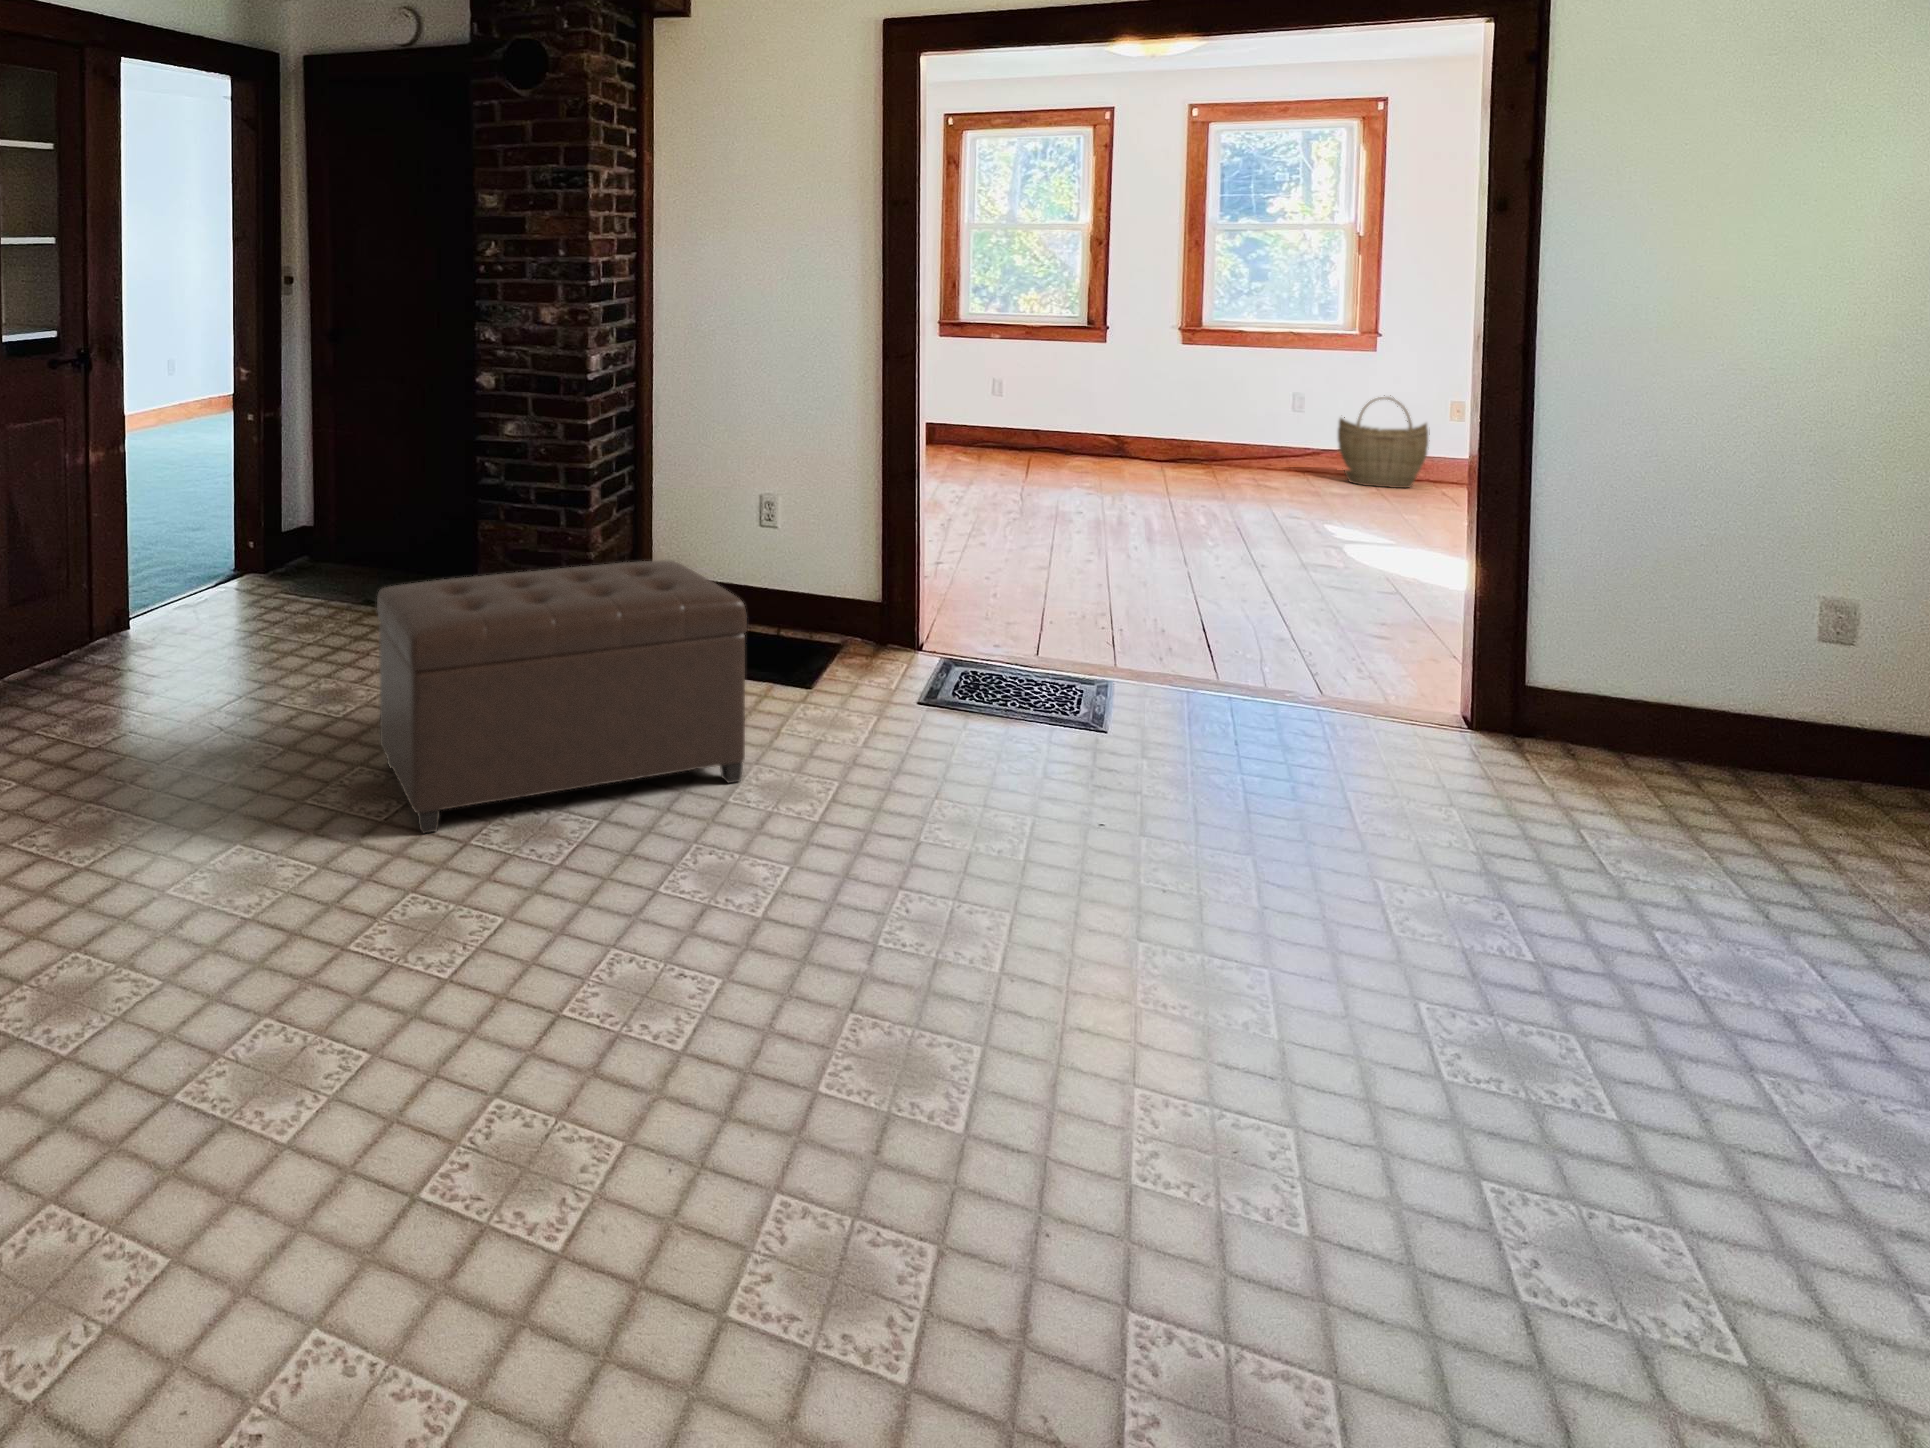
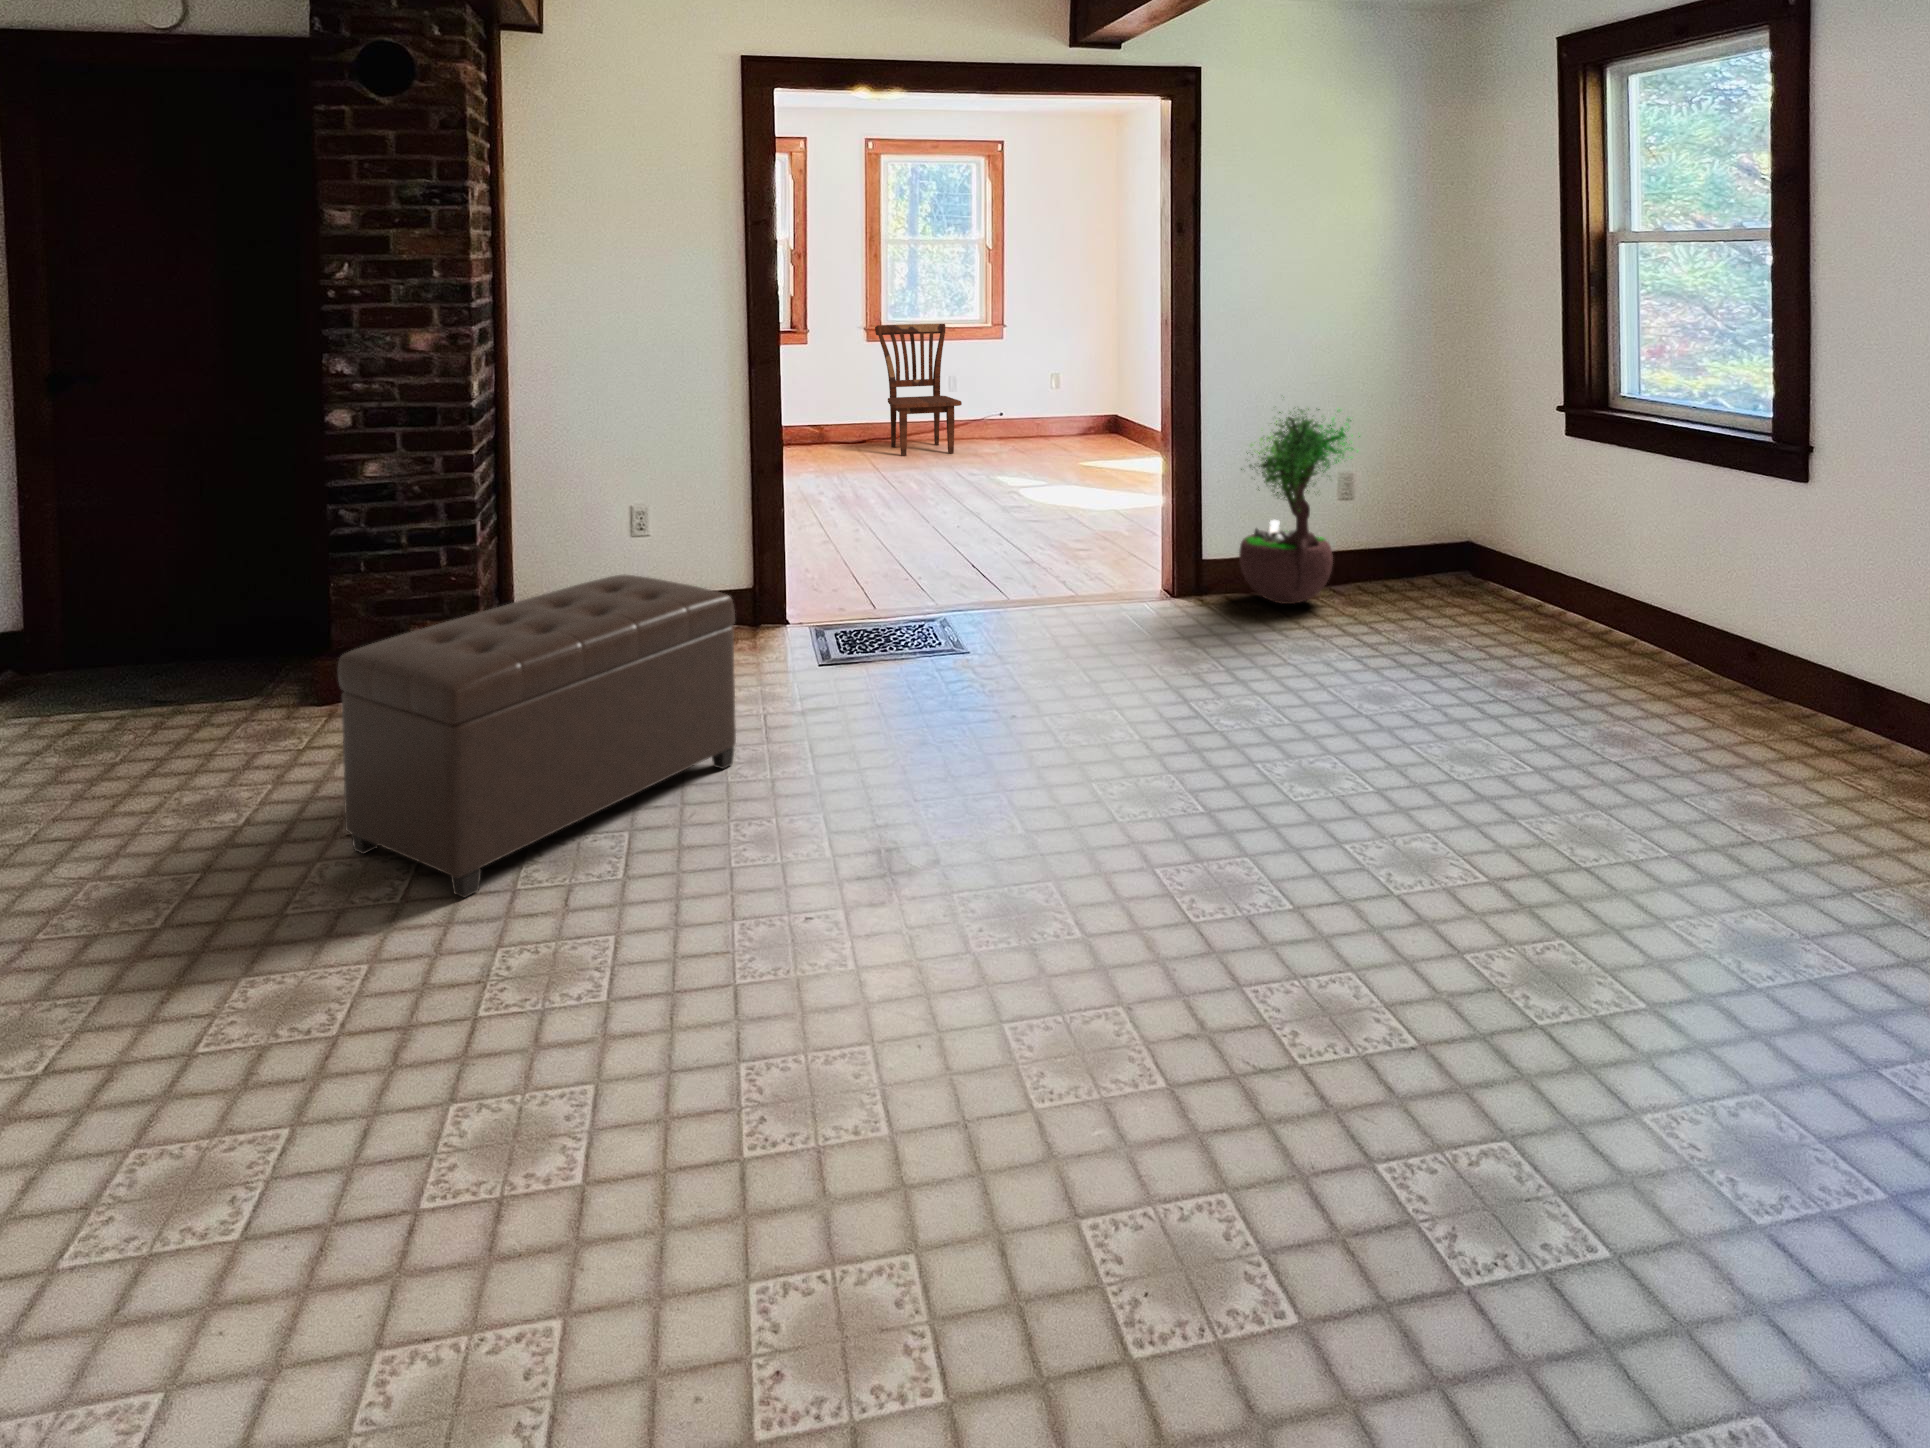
dining chair: none [1188,327,1293,486] -> present [875,324,962,456]
woven basket: present [1338,395,1430,488] -> none [984,370,1047,445]
potted tree: none [1573,459,1828,778] -> present [1239,397,1360,604]

